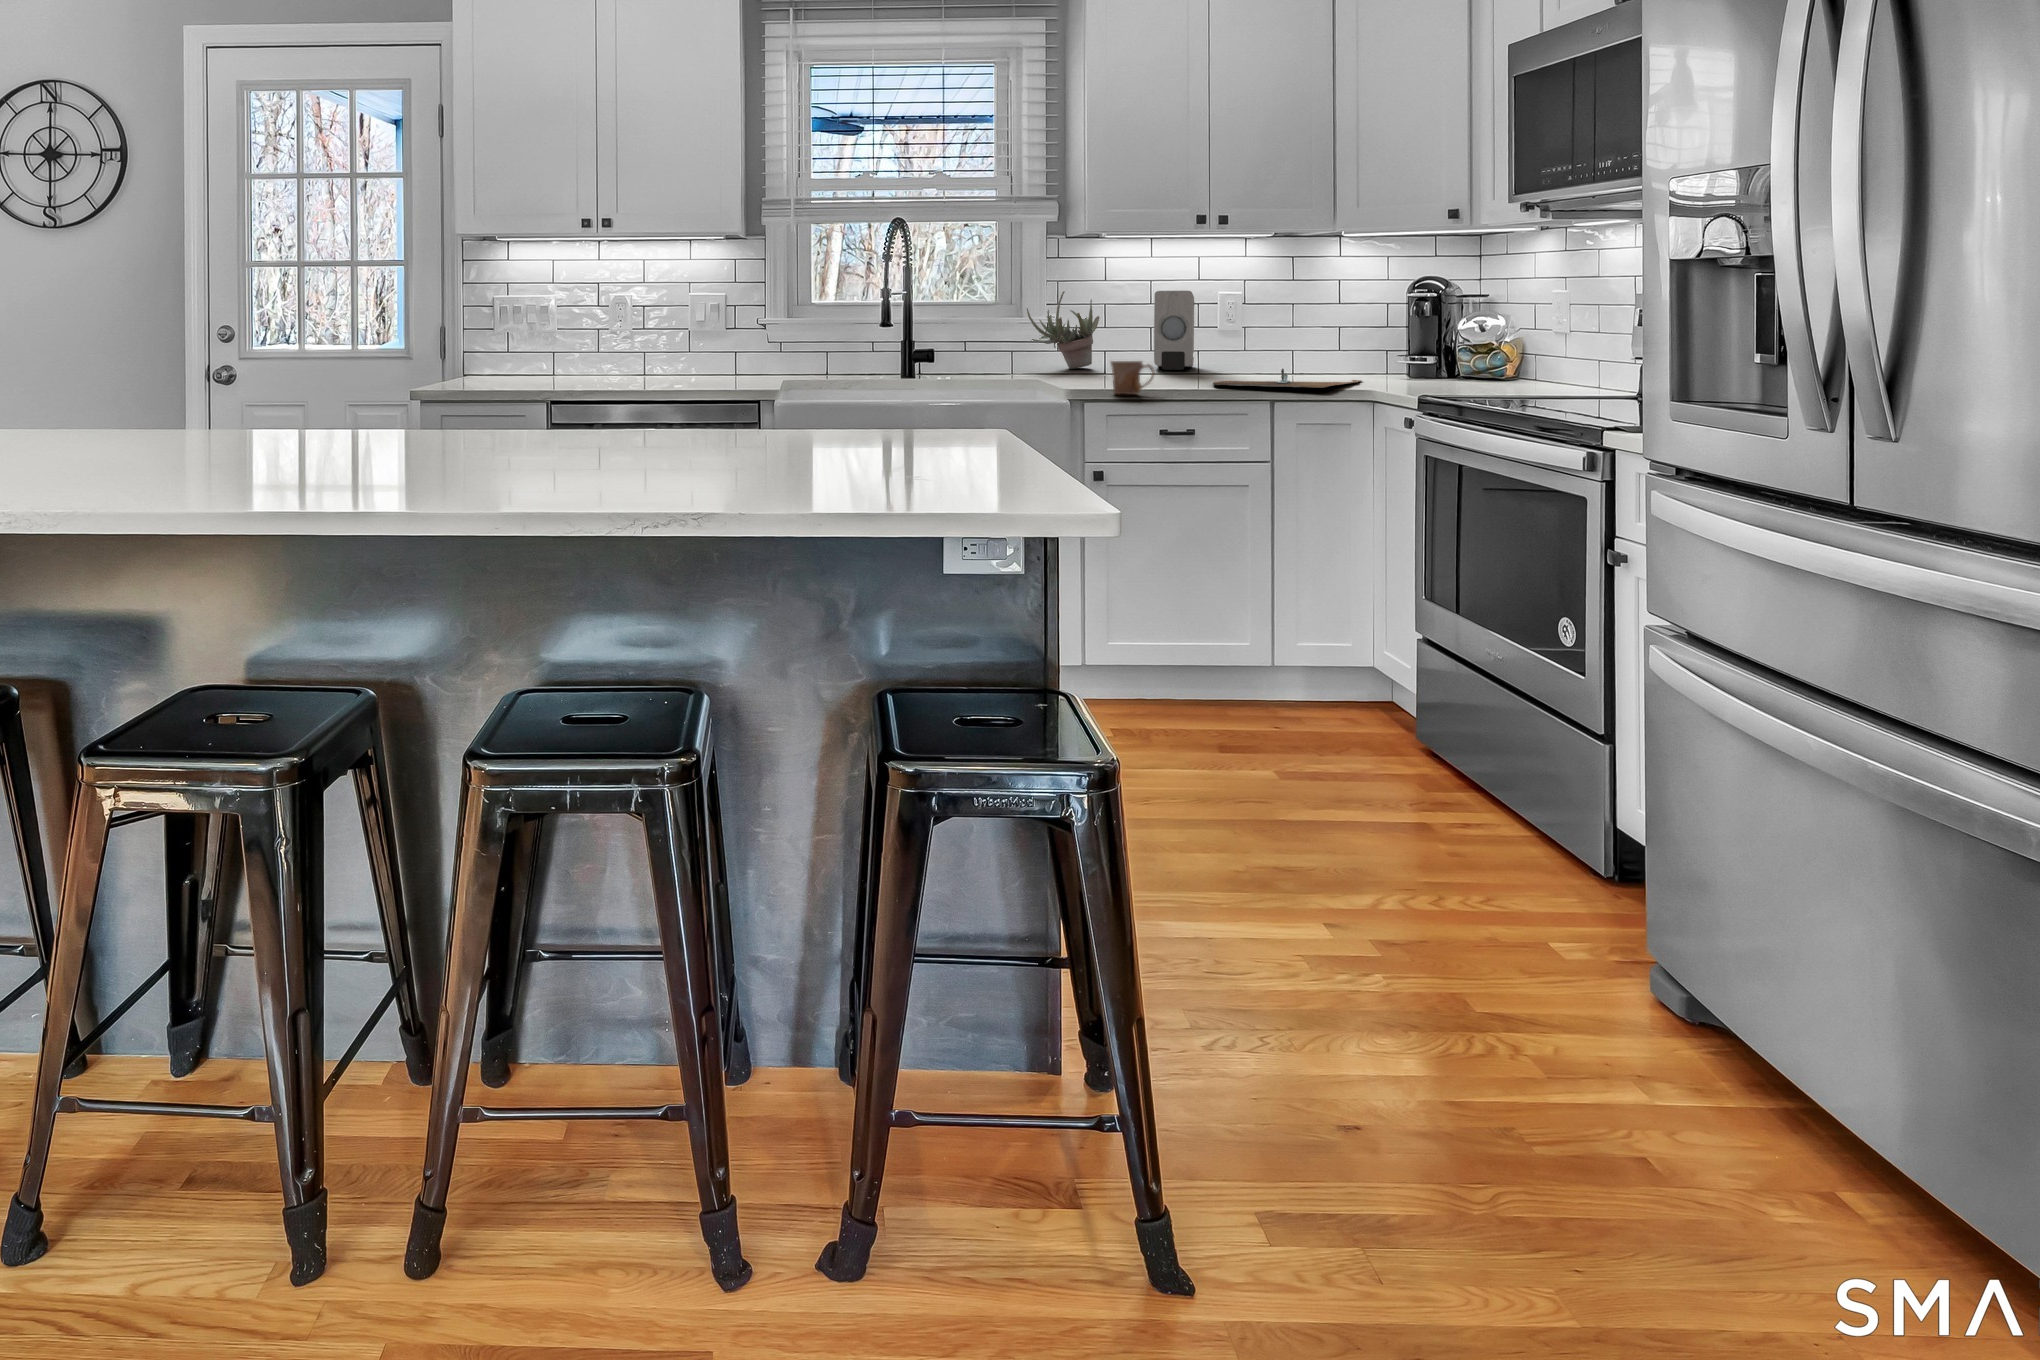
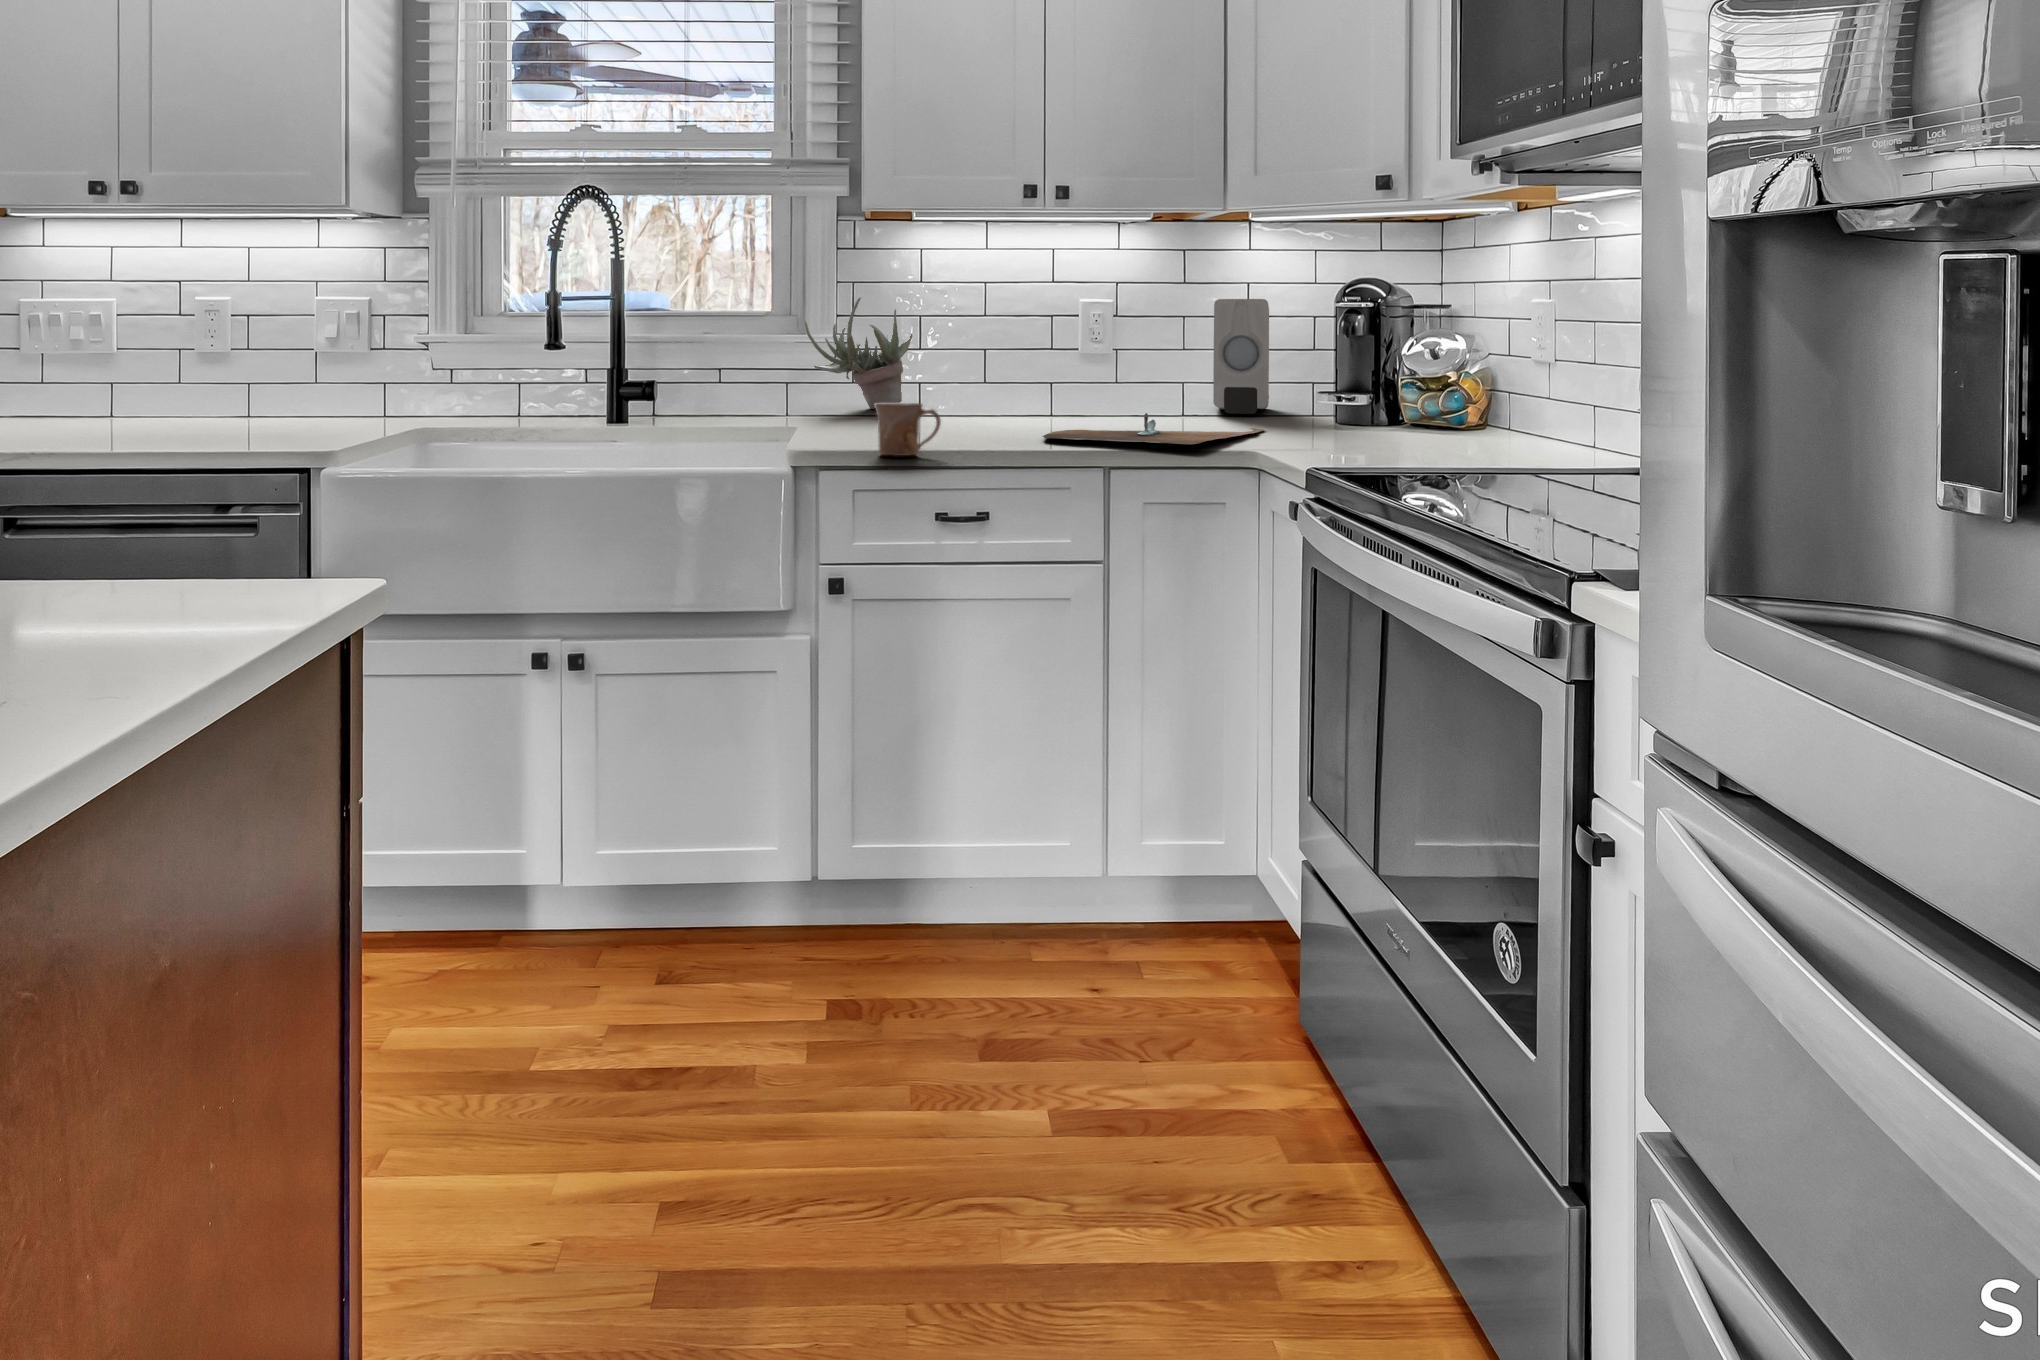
soap dispenser: present [1154,291,1194,370] -> present [1213,299,1269,414]

